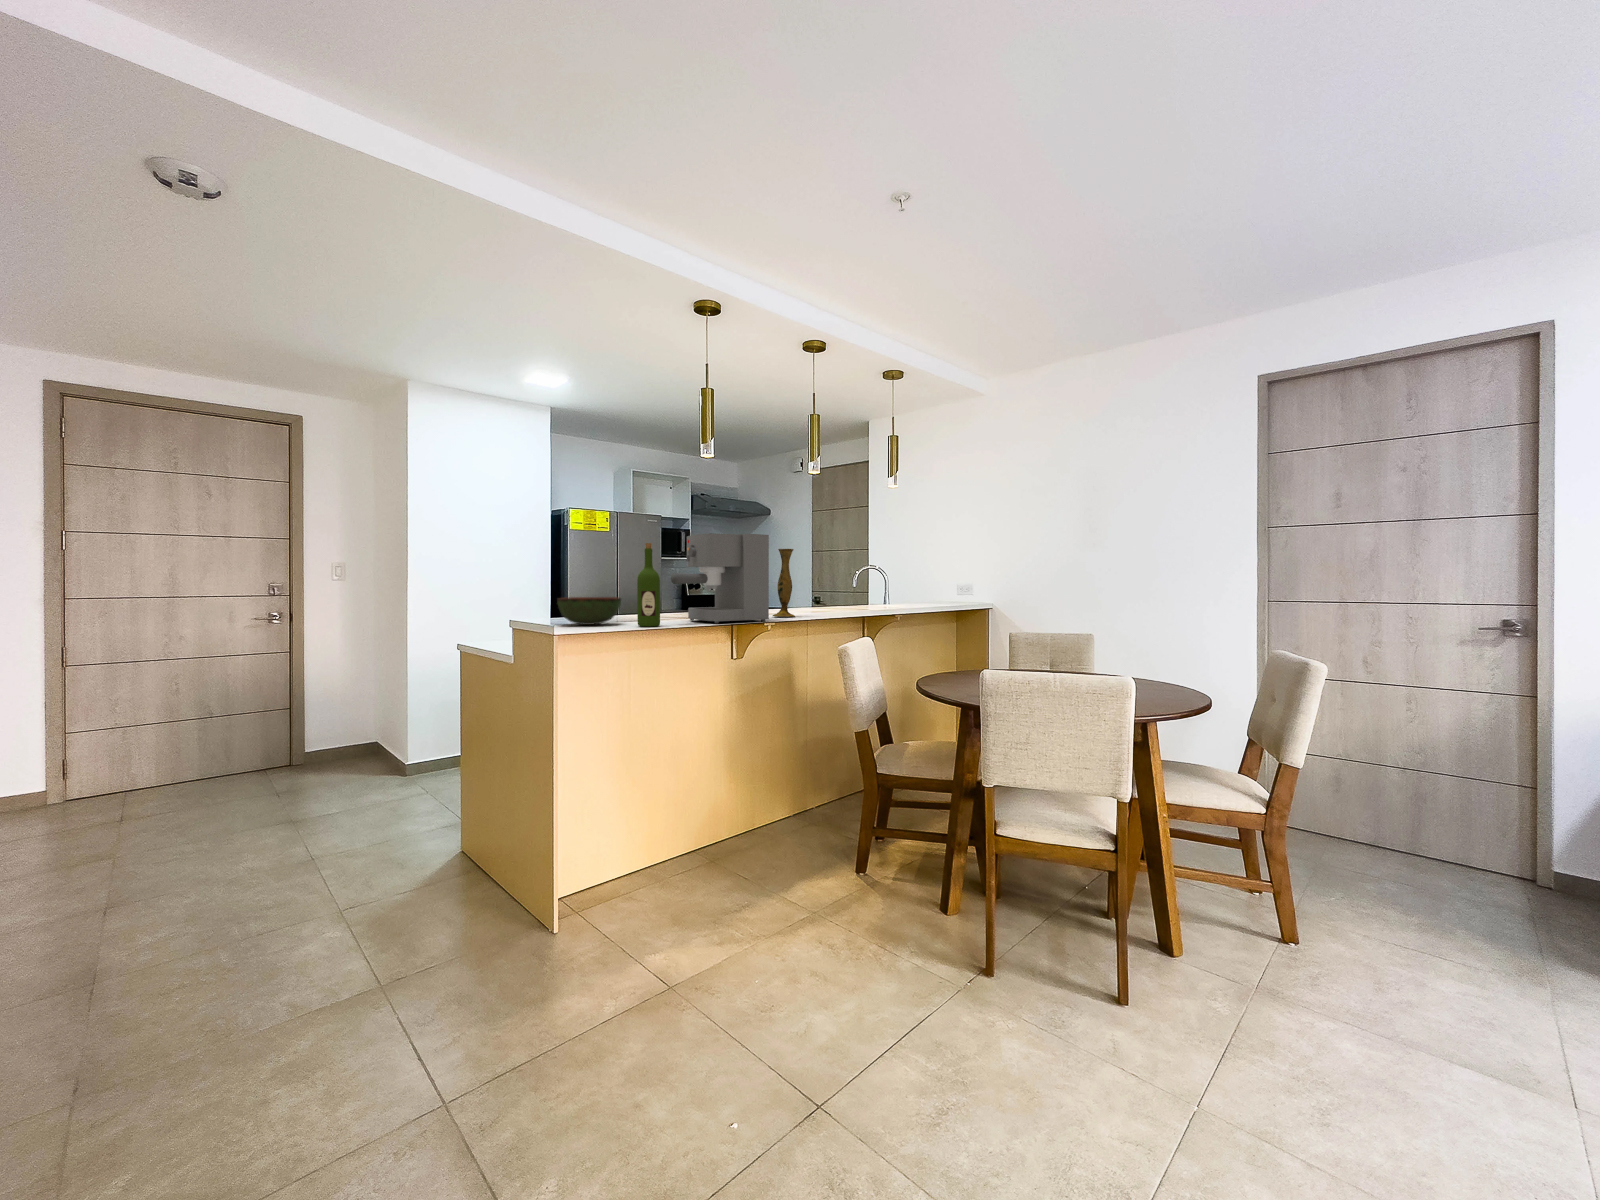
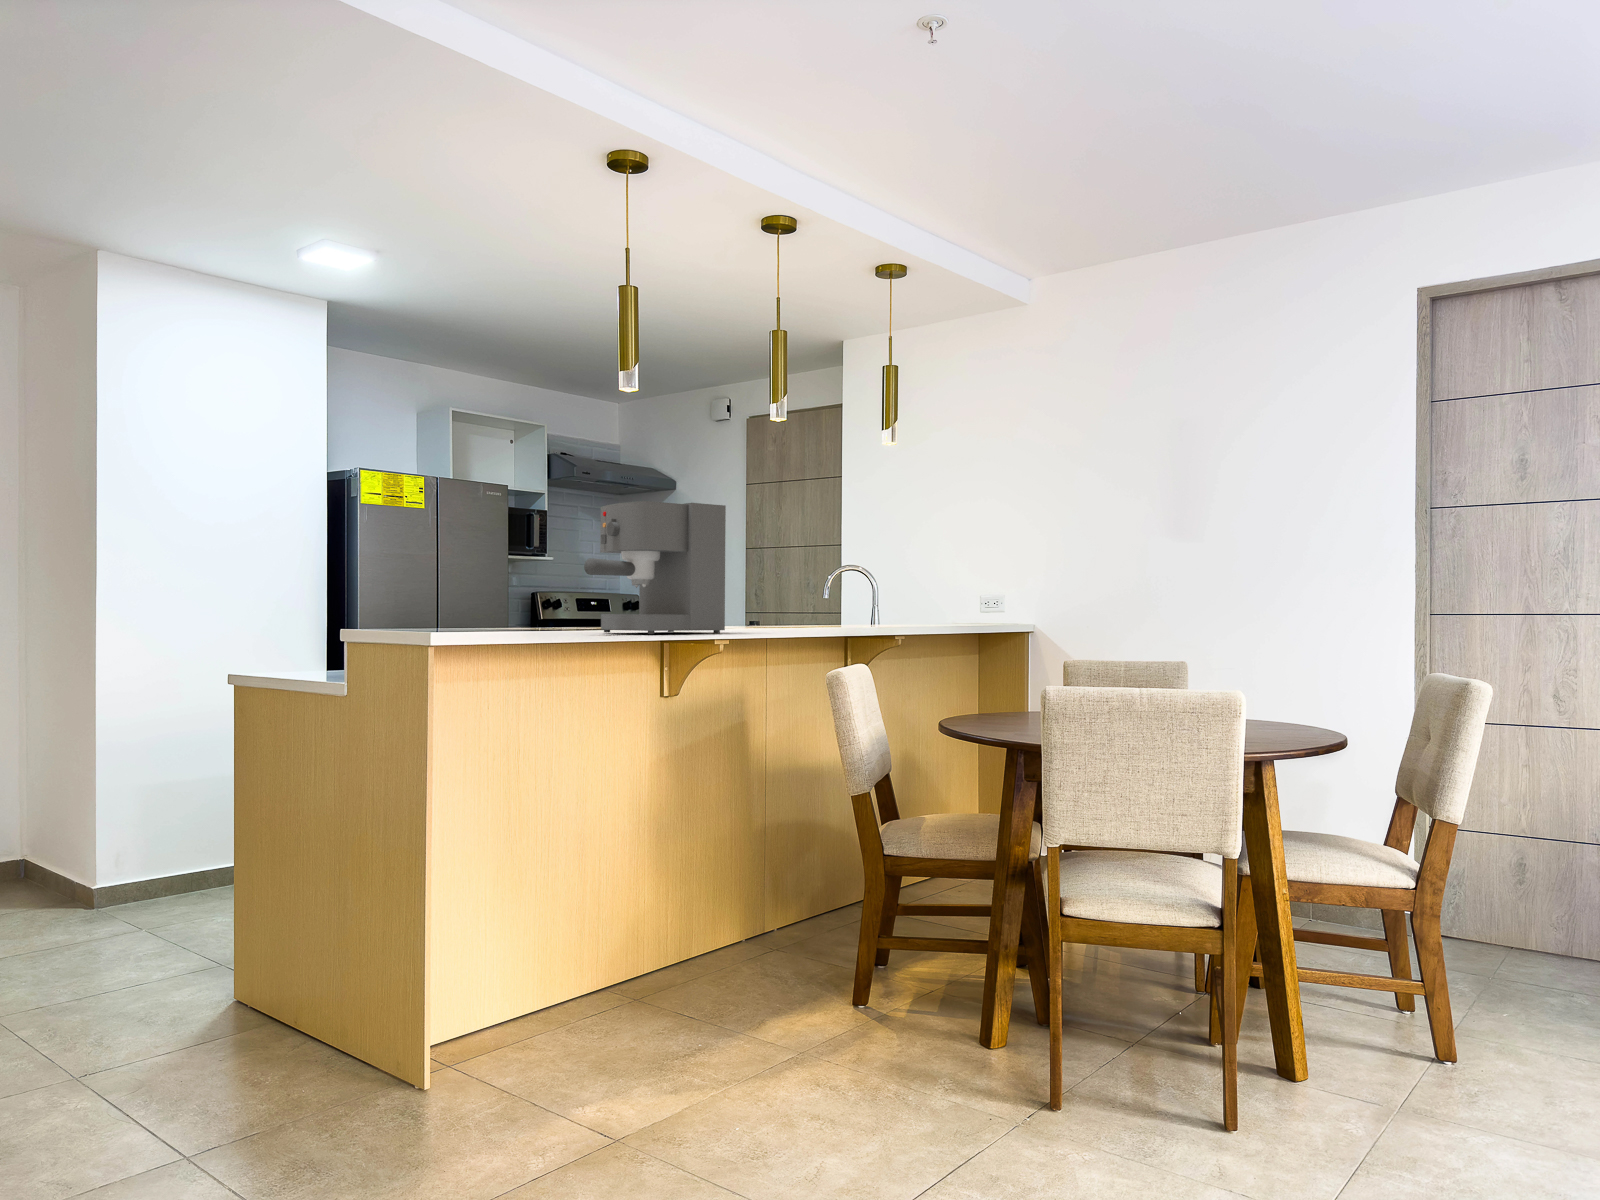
wine bottle: present [637,543,660,627] -> none [537,513,571,636]
vase: present [773,549,795,617] -> none [722,529,757,631]
bowl: present [557,597,621,625] -> none [410,595,507,635]

